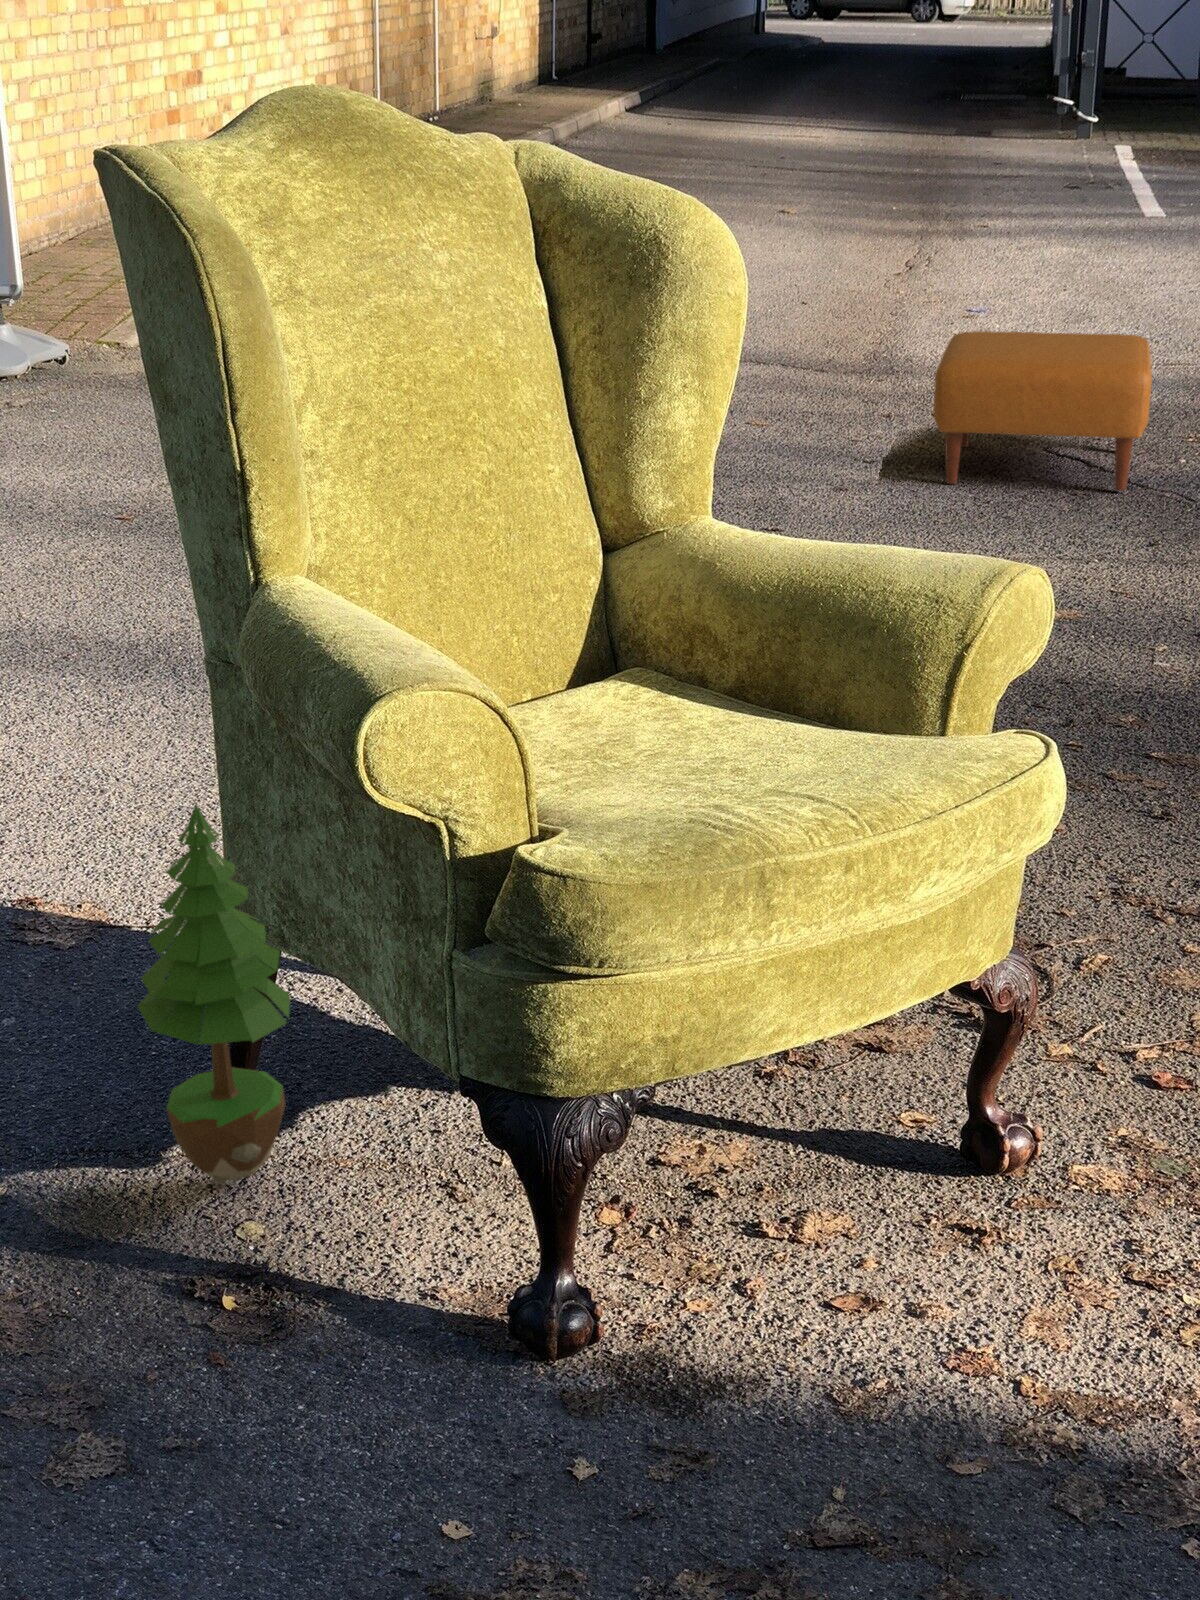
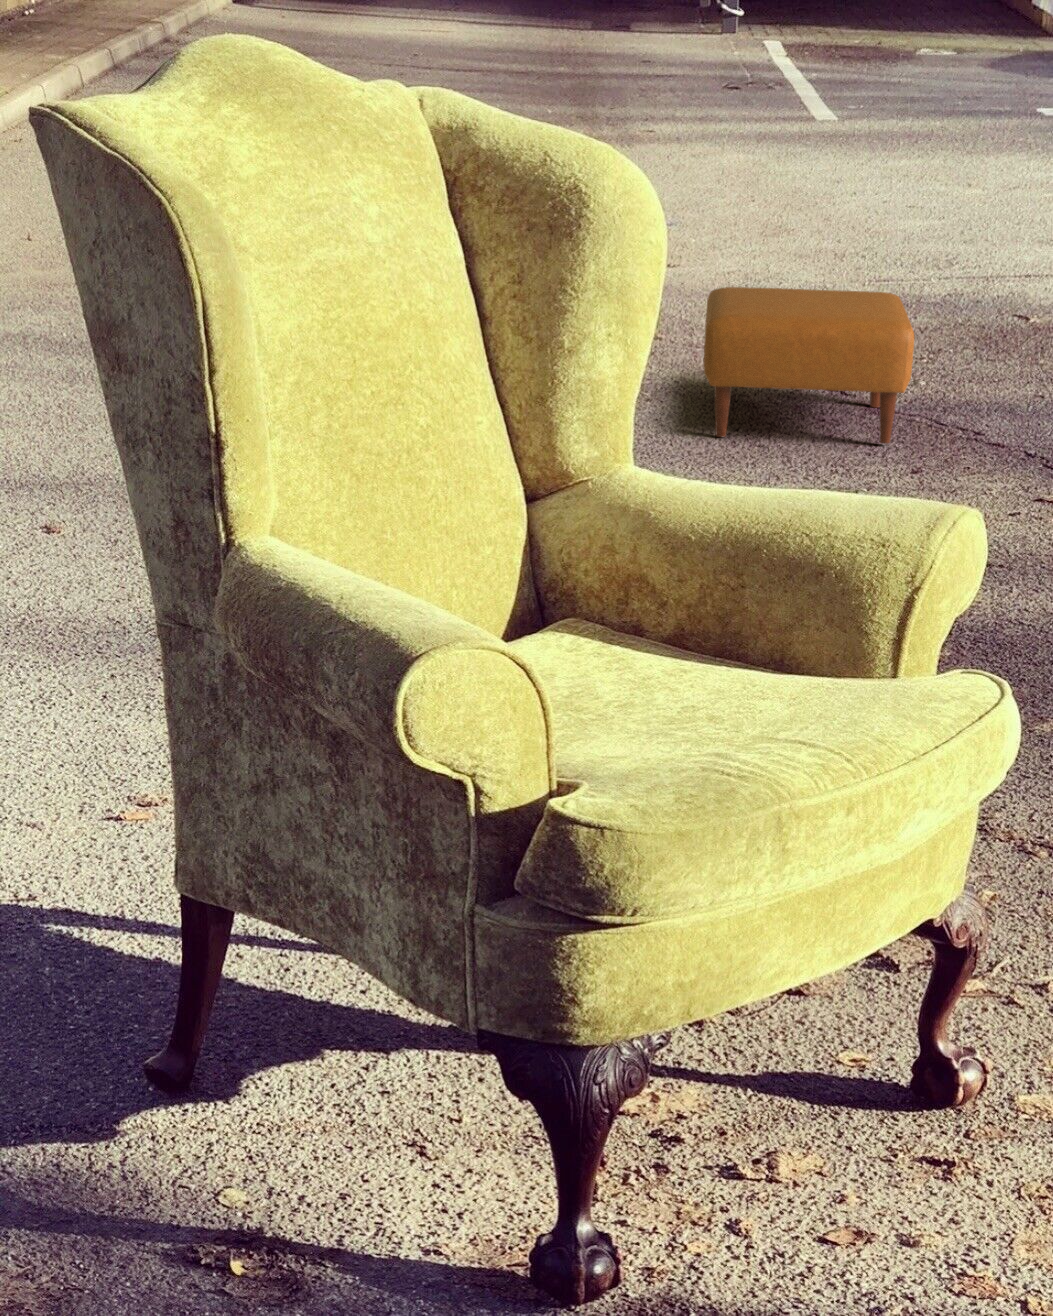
potted tree: present [138,804,290,1185] -> none [109,764,266,1155]

